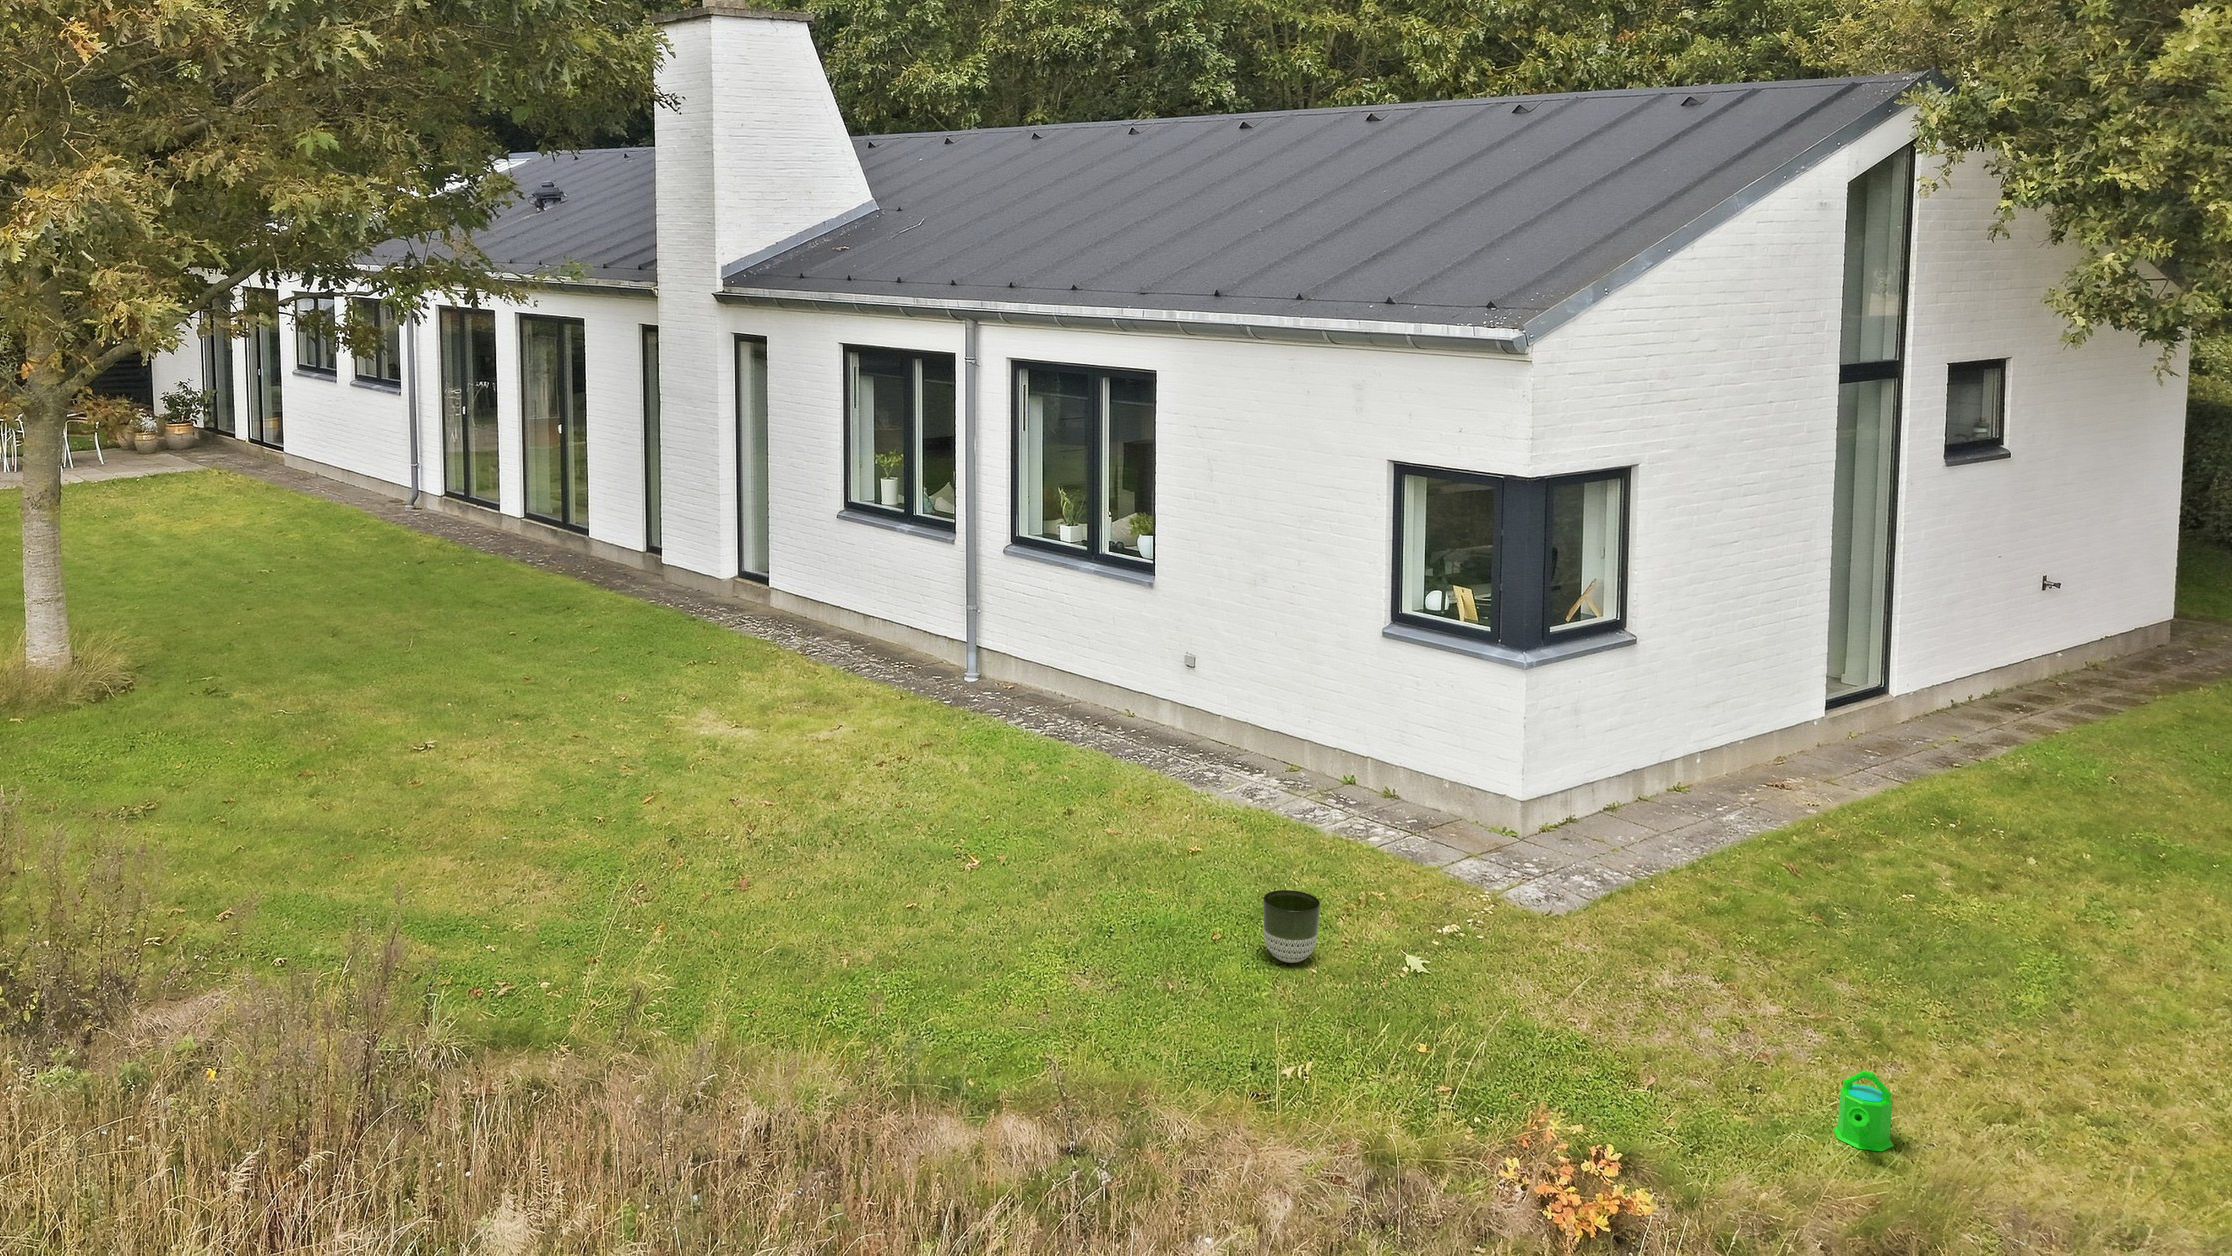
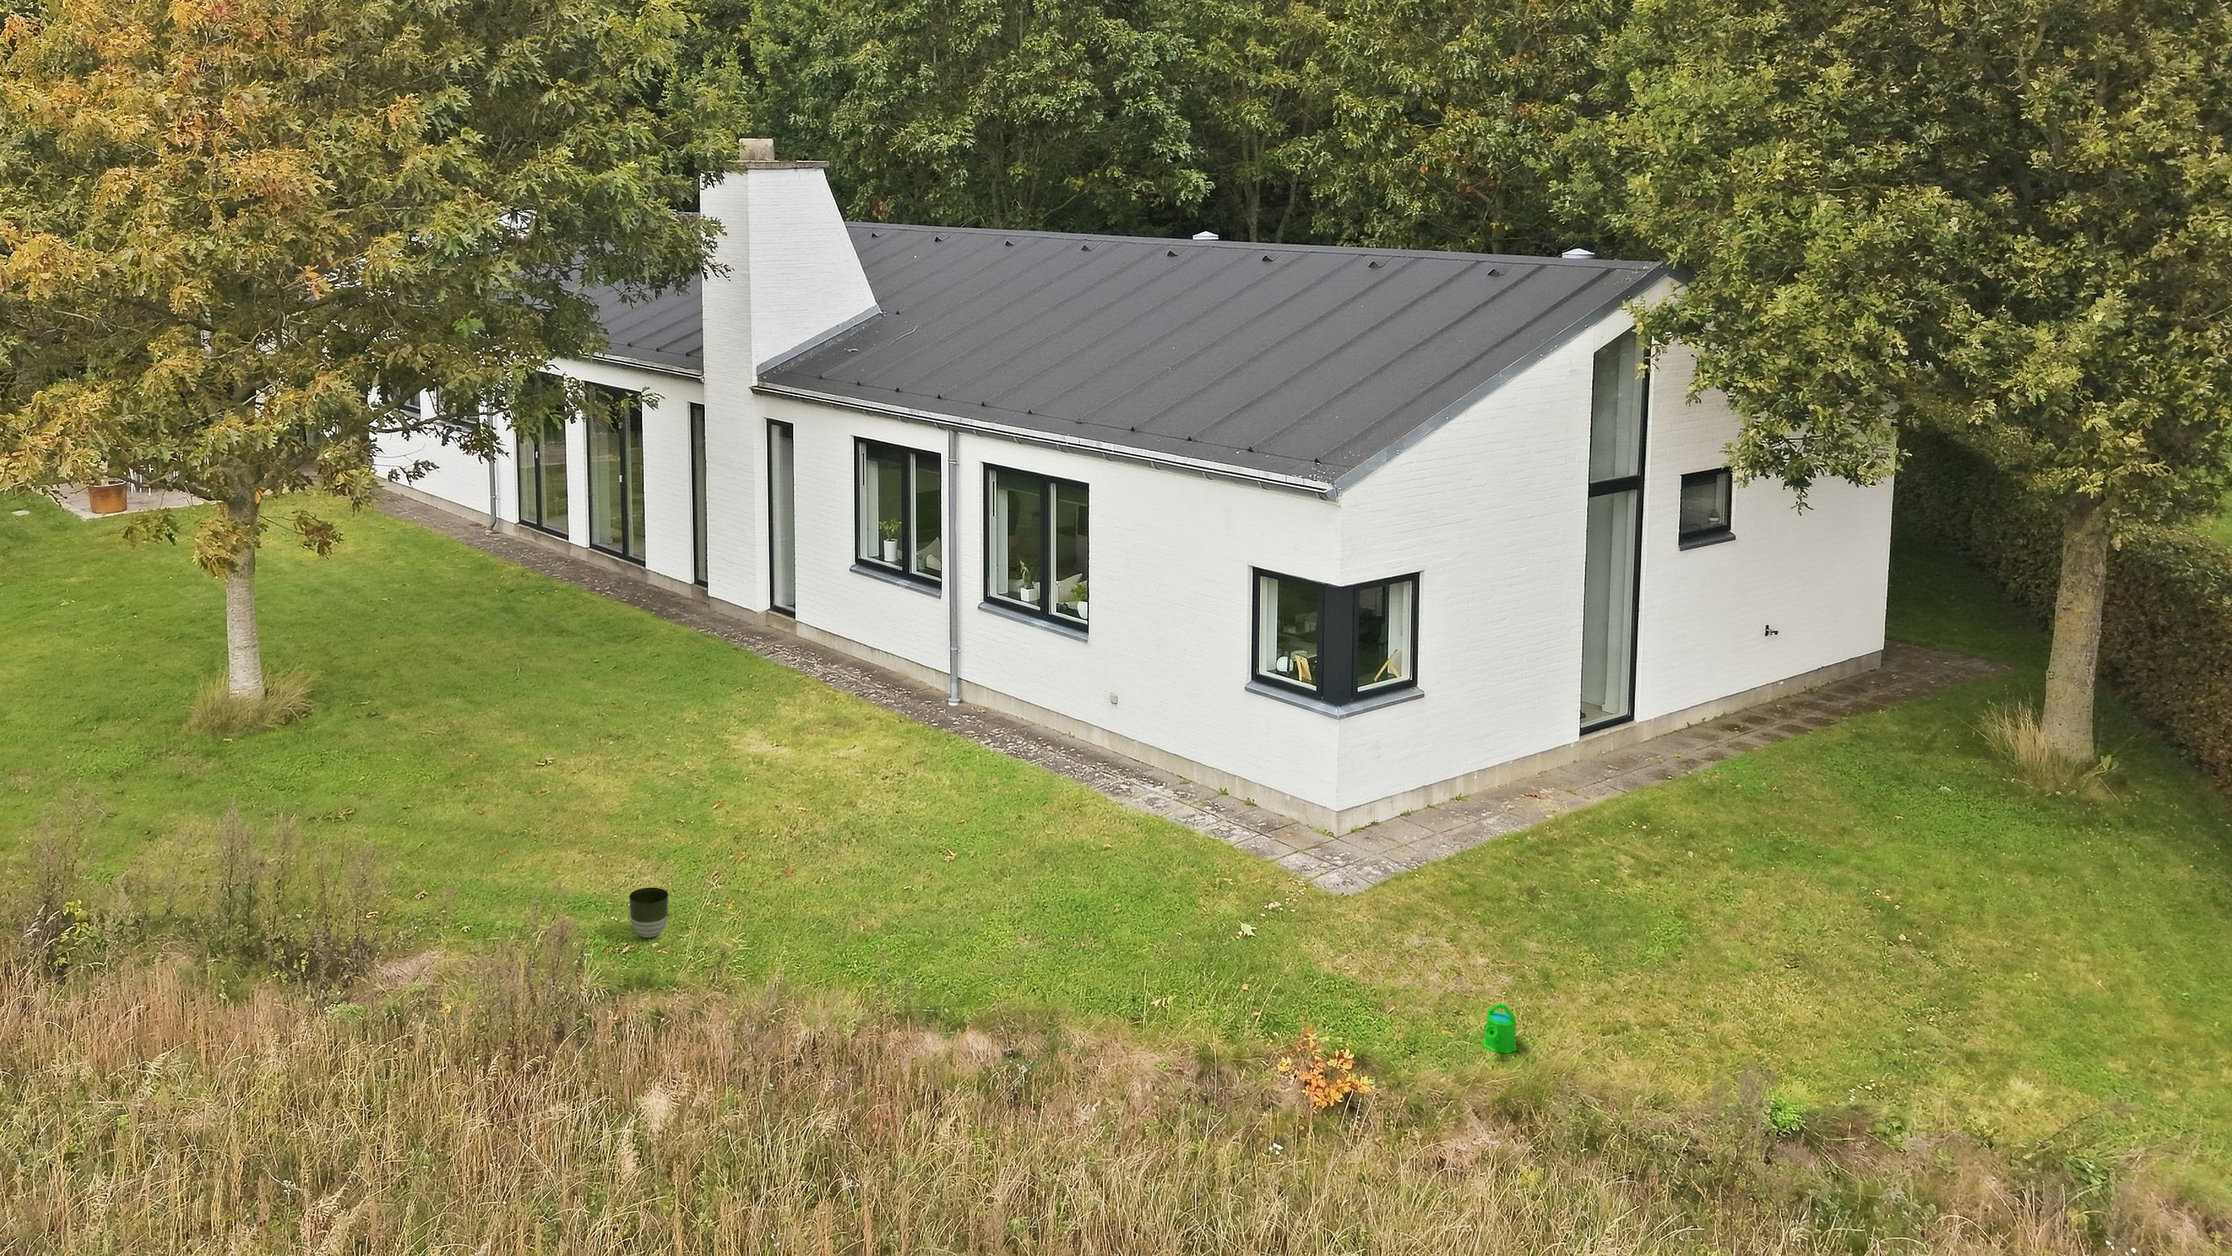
planter: present [1263,890,1320,963] -> present [629,888,668,938]

